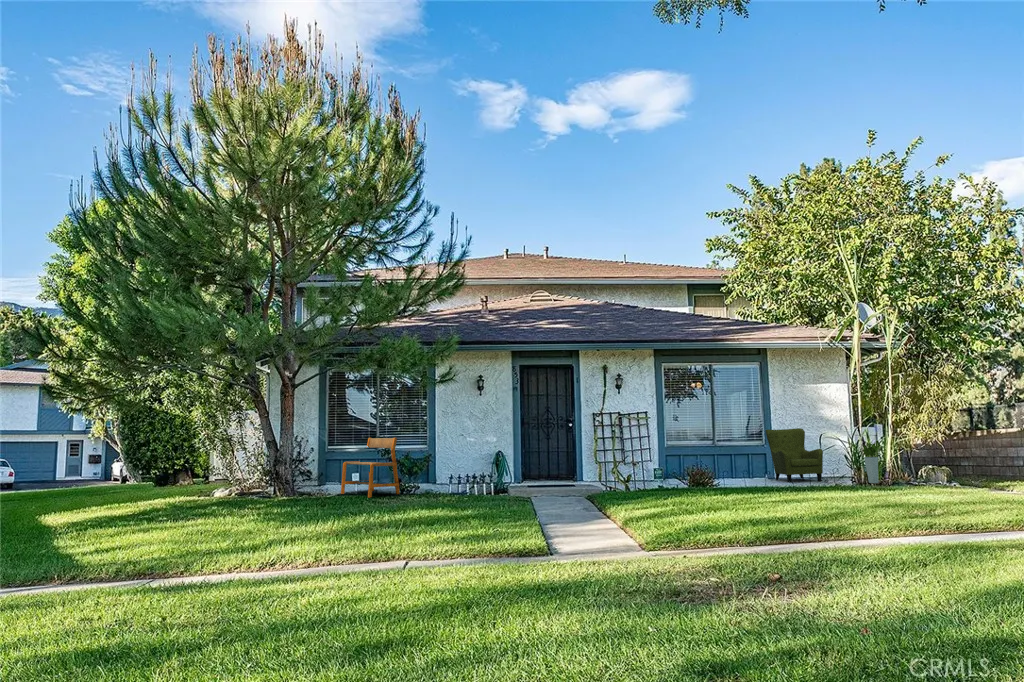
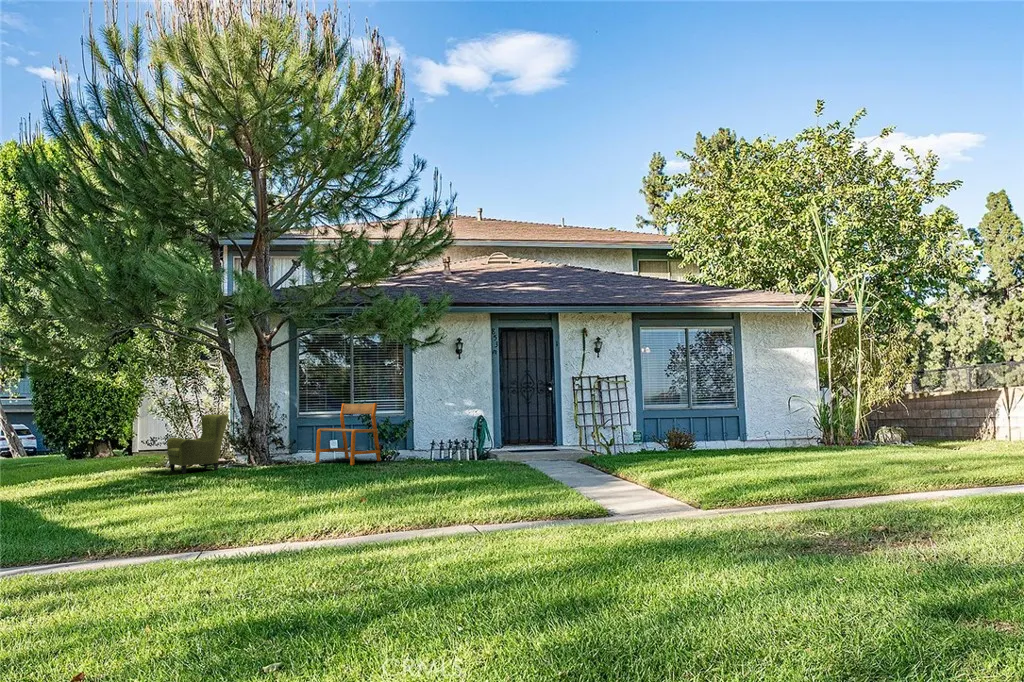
armchair: present [766,428,823,482] -> present [167,414,229,474]
planter: present [862,443,880,483] -> none [828,403,847,442]

